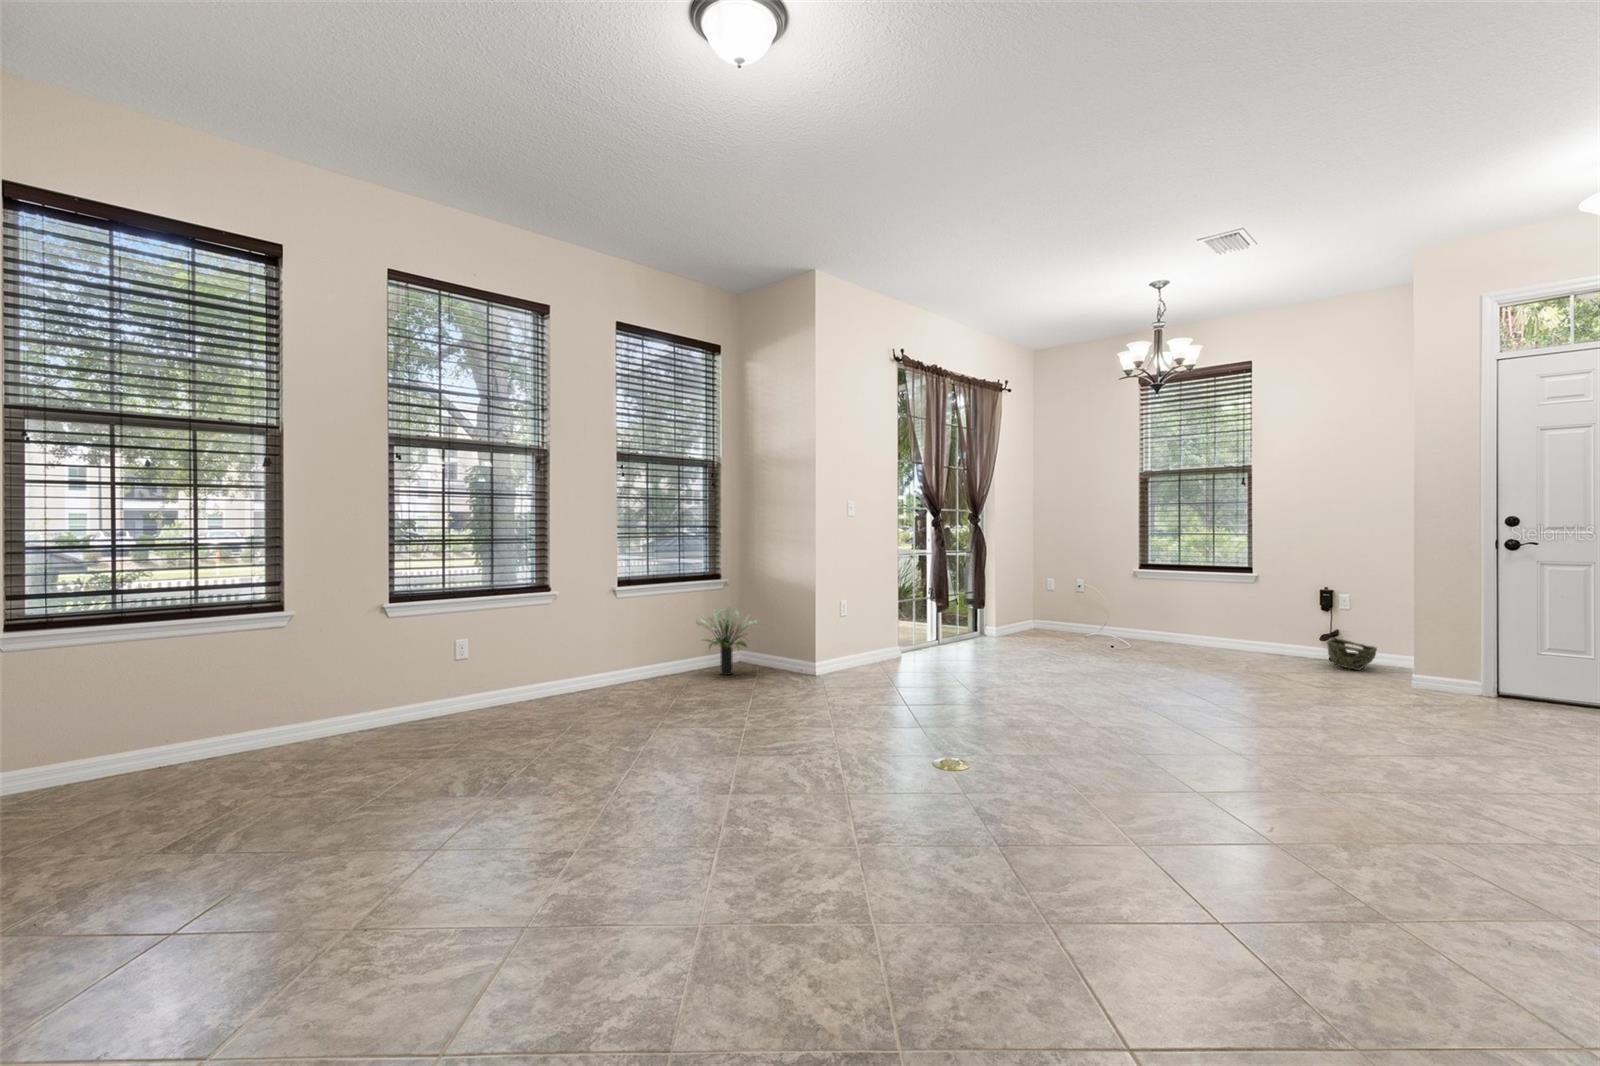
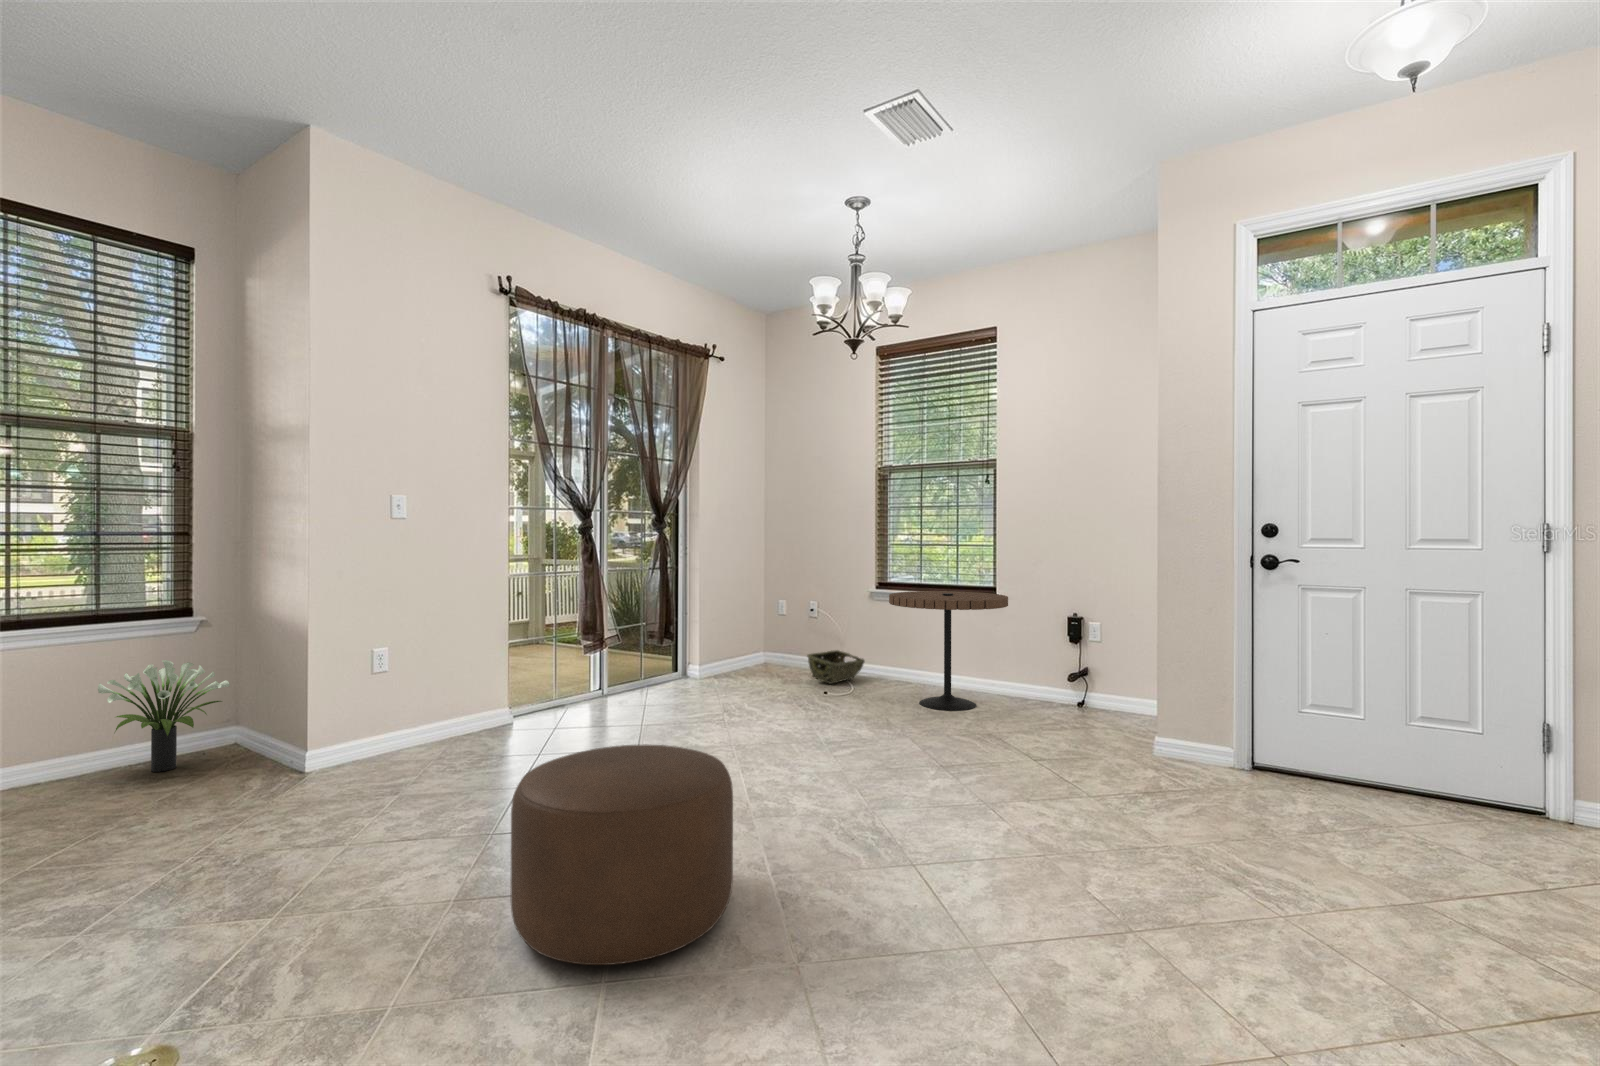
side table: none [1167,570,1271,660] -> present [889,591,1008,710]
woven basket: present [1327,638,1377,670] -> present [807,650,864,684]
ottoman: none [1058,649,1188,750] -> present [511,745,733,965]

